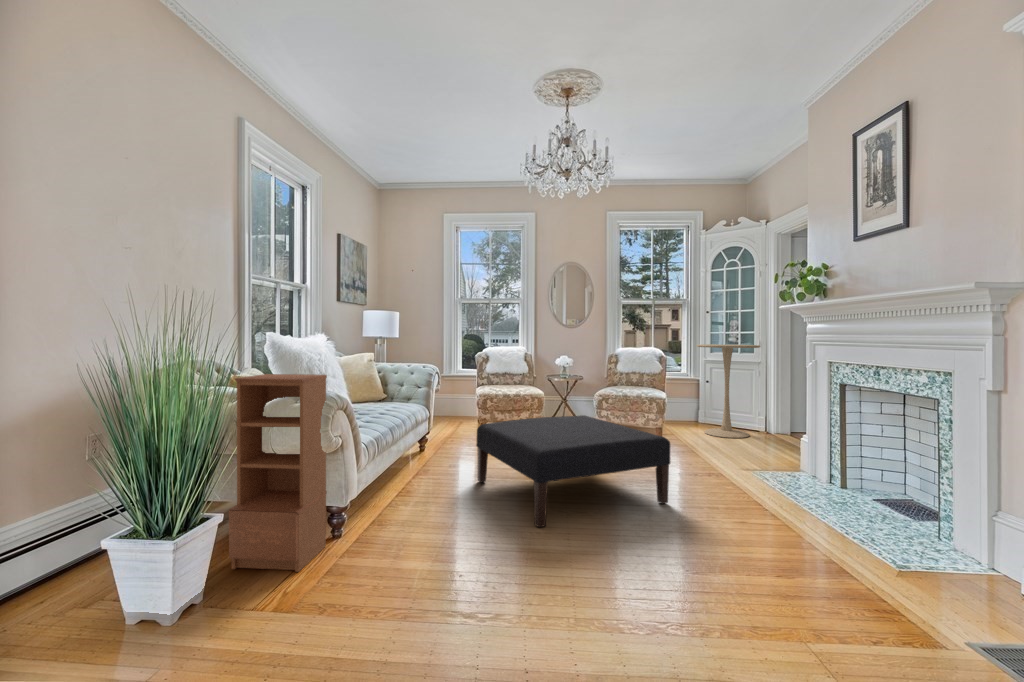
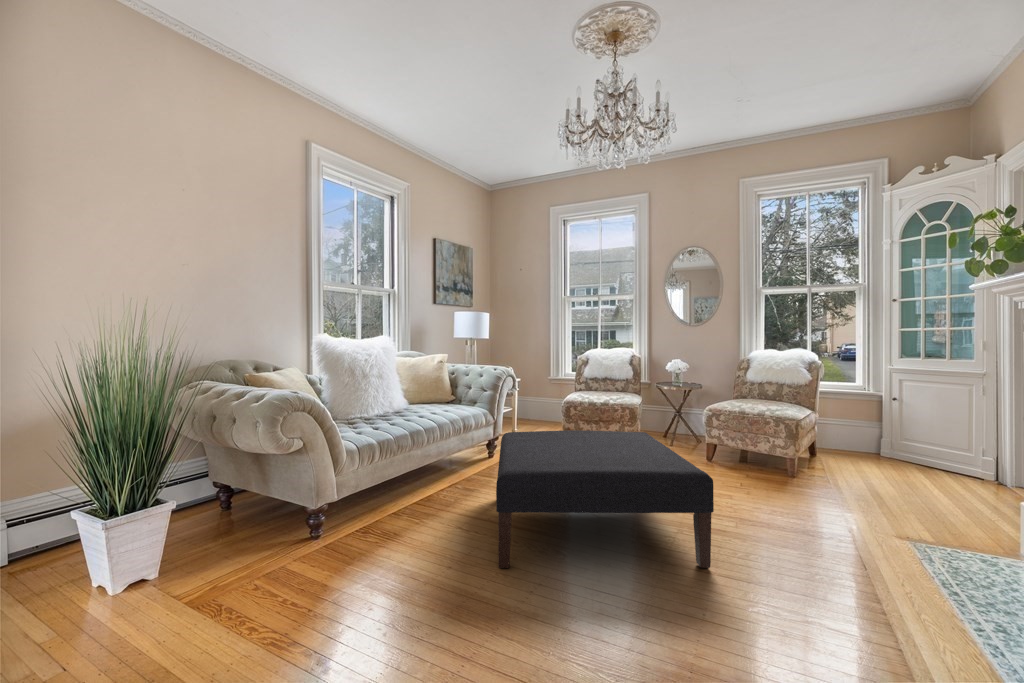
pedestal table: present [696,344,760,438] -> none [862,346,976,485]
bookcase: present [229,374,327,572] -> none [185,367,283,567]

